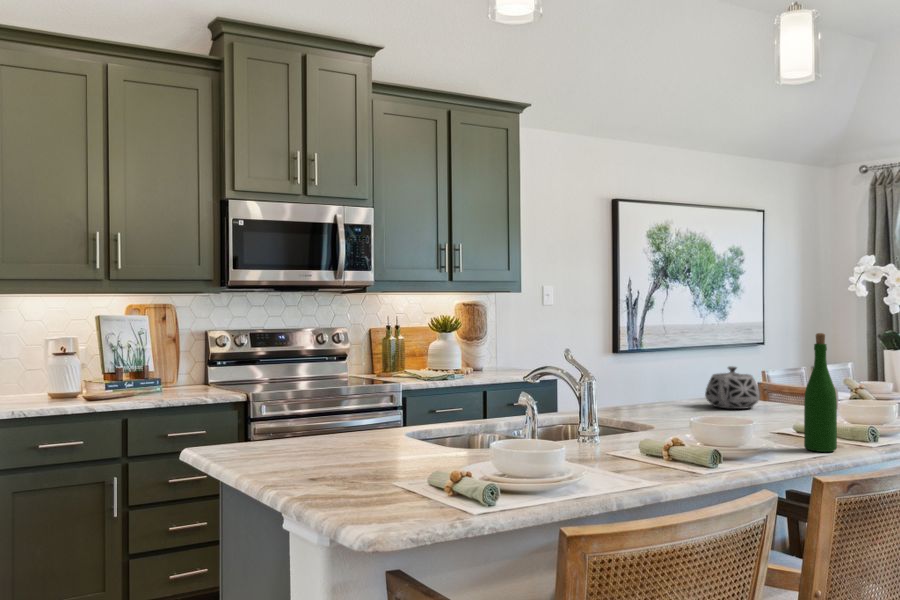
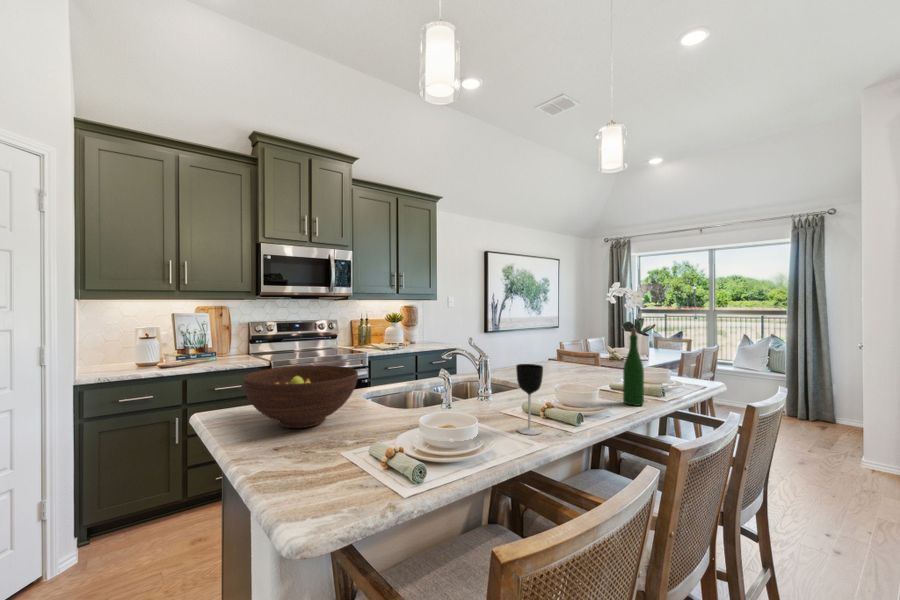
teapot: present [705,366,760,409] -> none [545,344,577,369]
wine glass: none [623,380,660,475] -> present [516,364,543,435]
fruit bowl: none [258,385,404,463] -> present [243,365,358,428]

